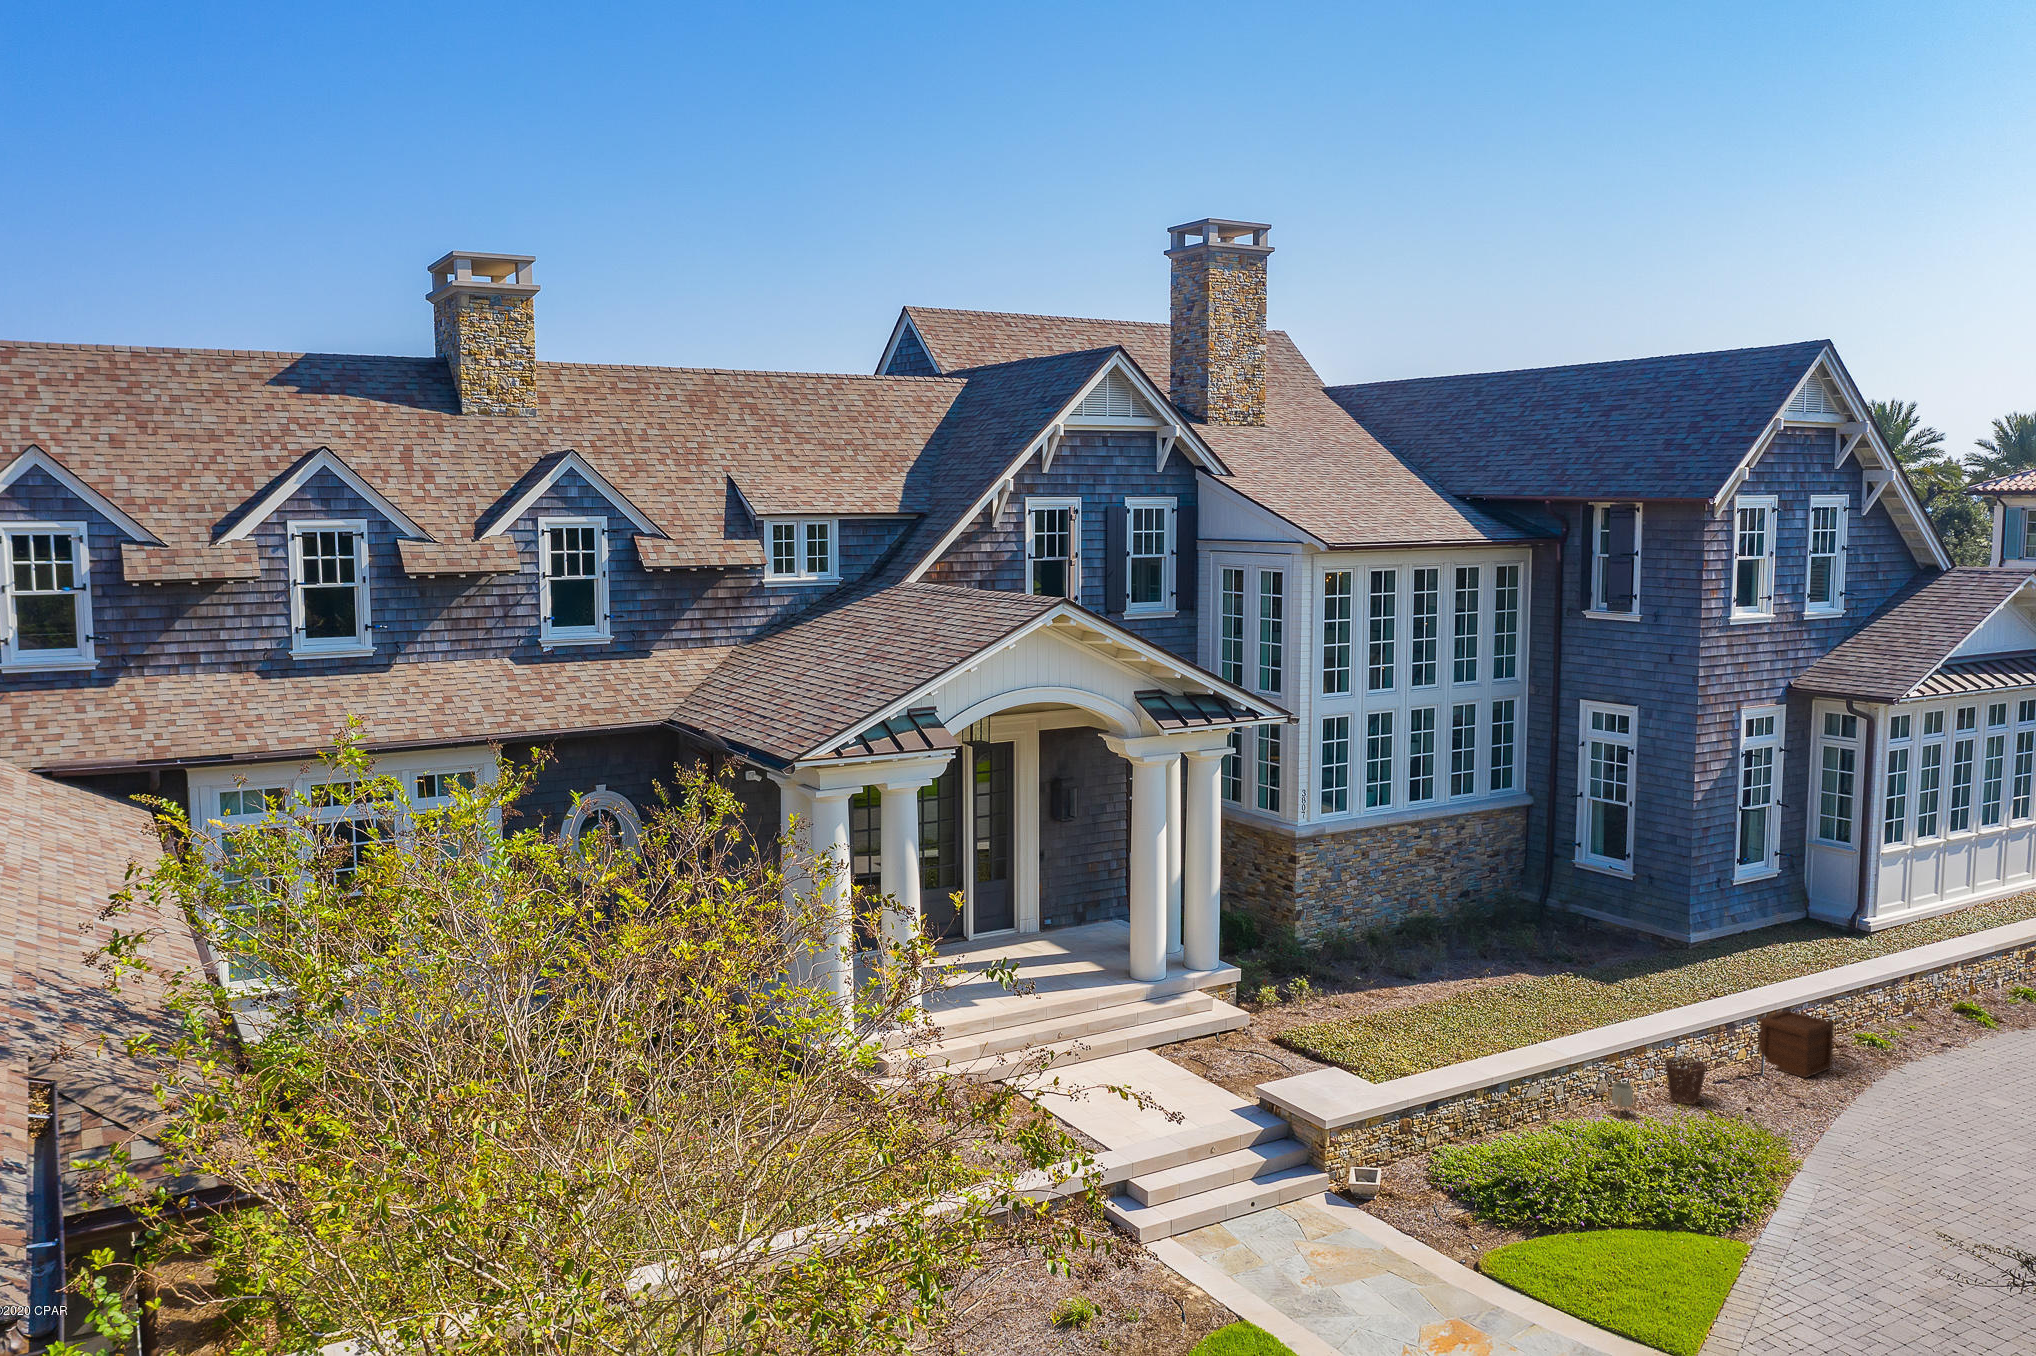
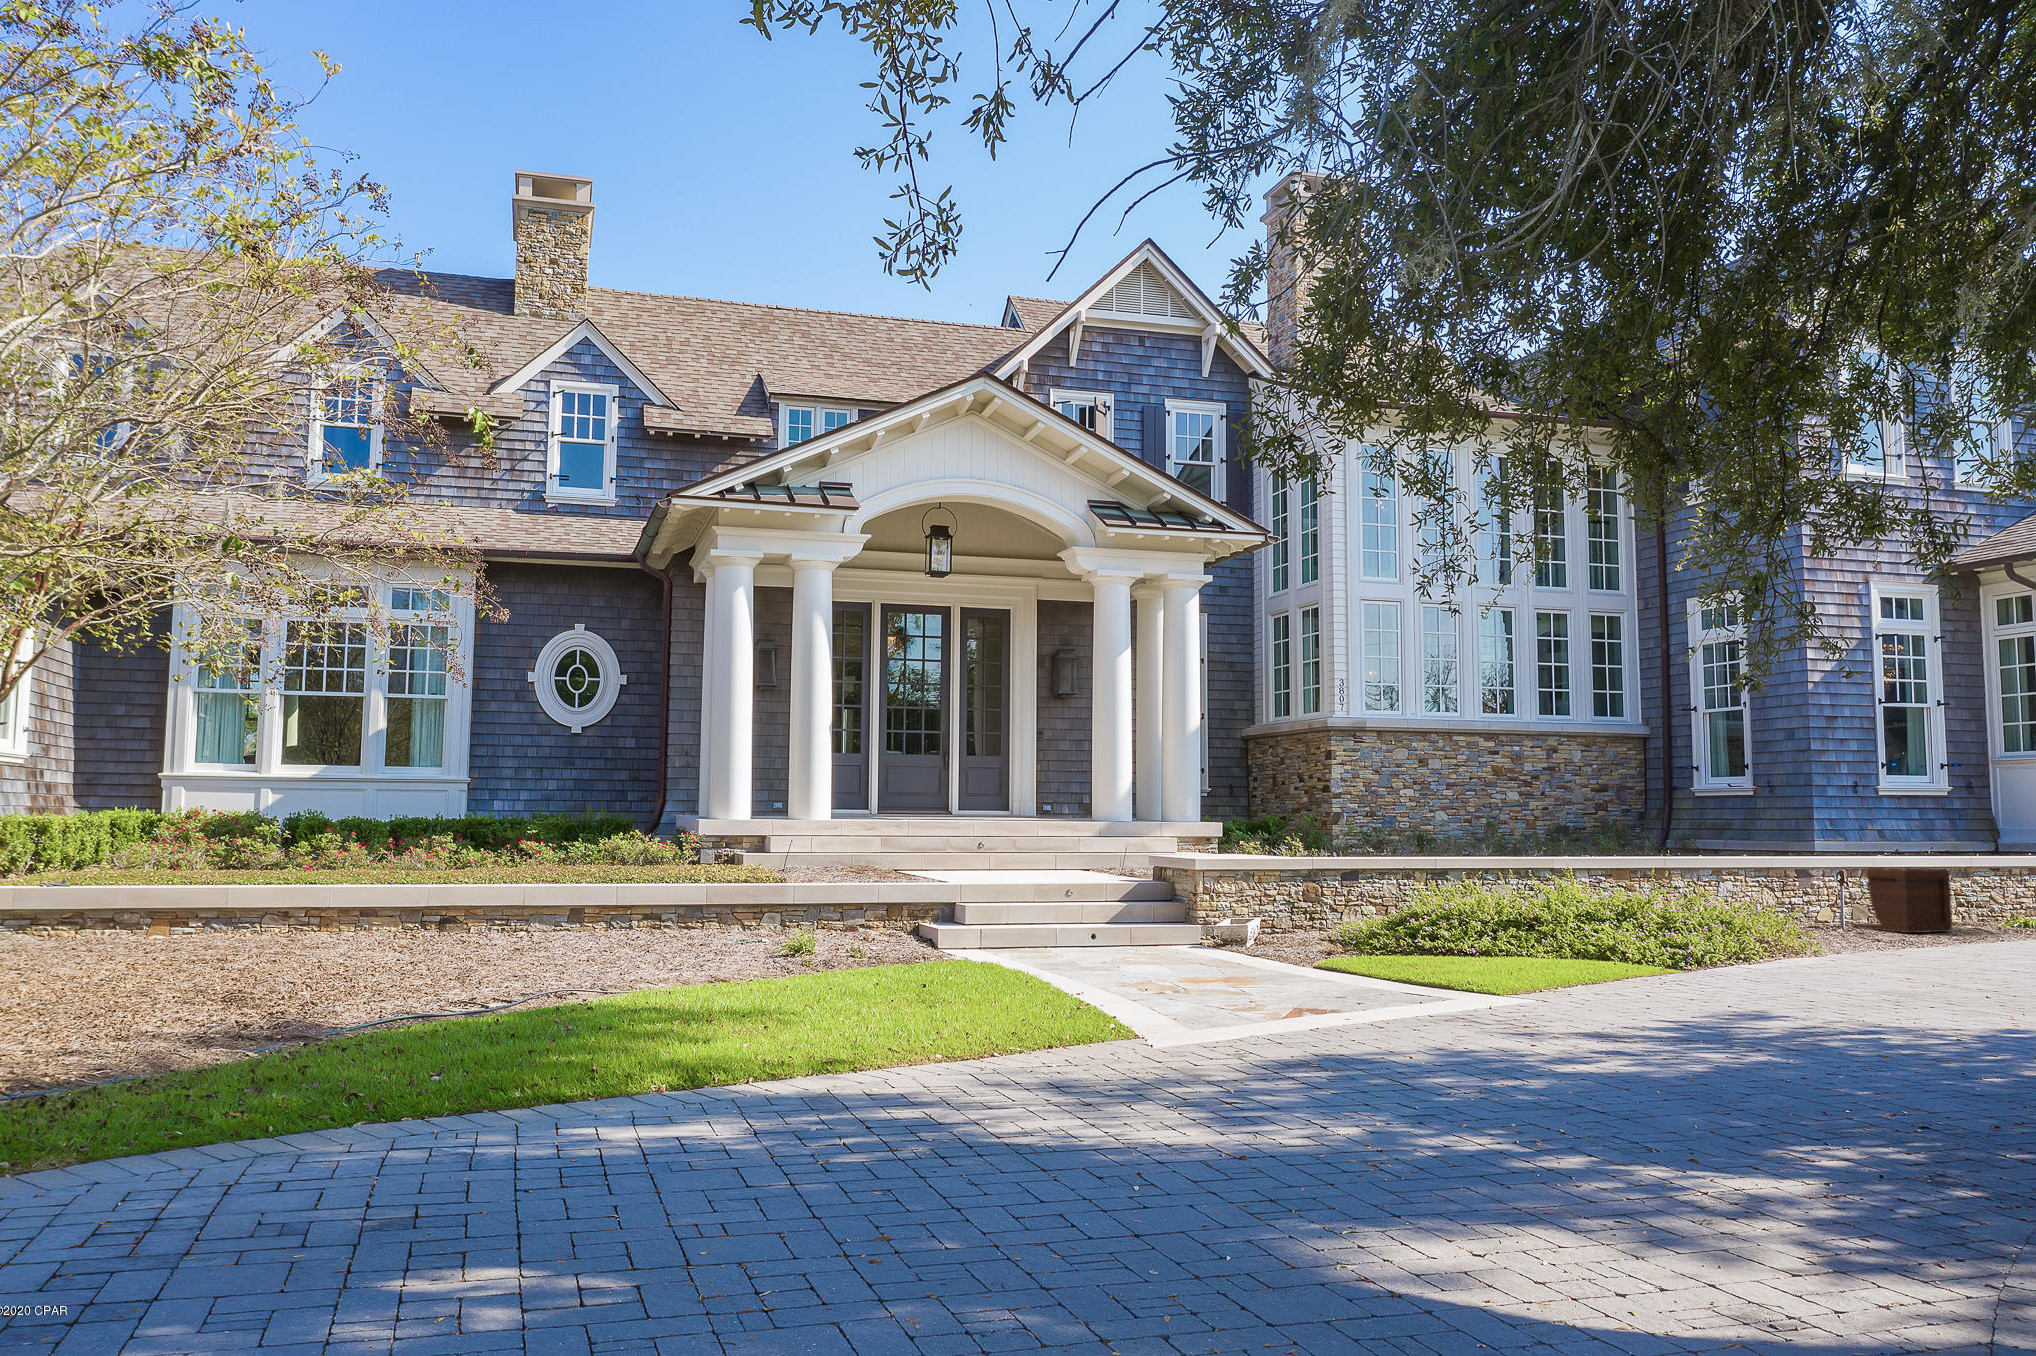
basket: present [1665,1057,1707,1104] -> none [1695,886,1748,935]
planter: present [1608,1082,1637,1116] -> none [1612,898,1645,935]

